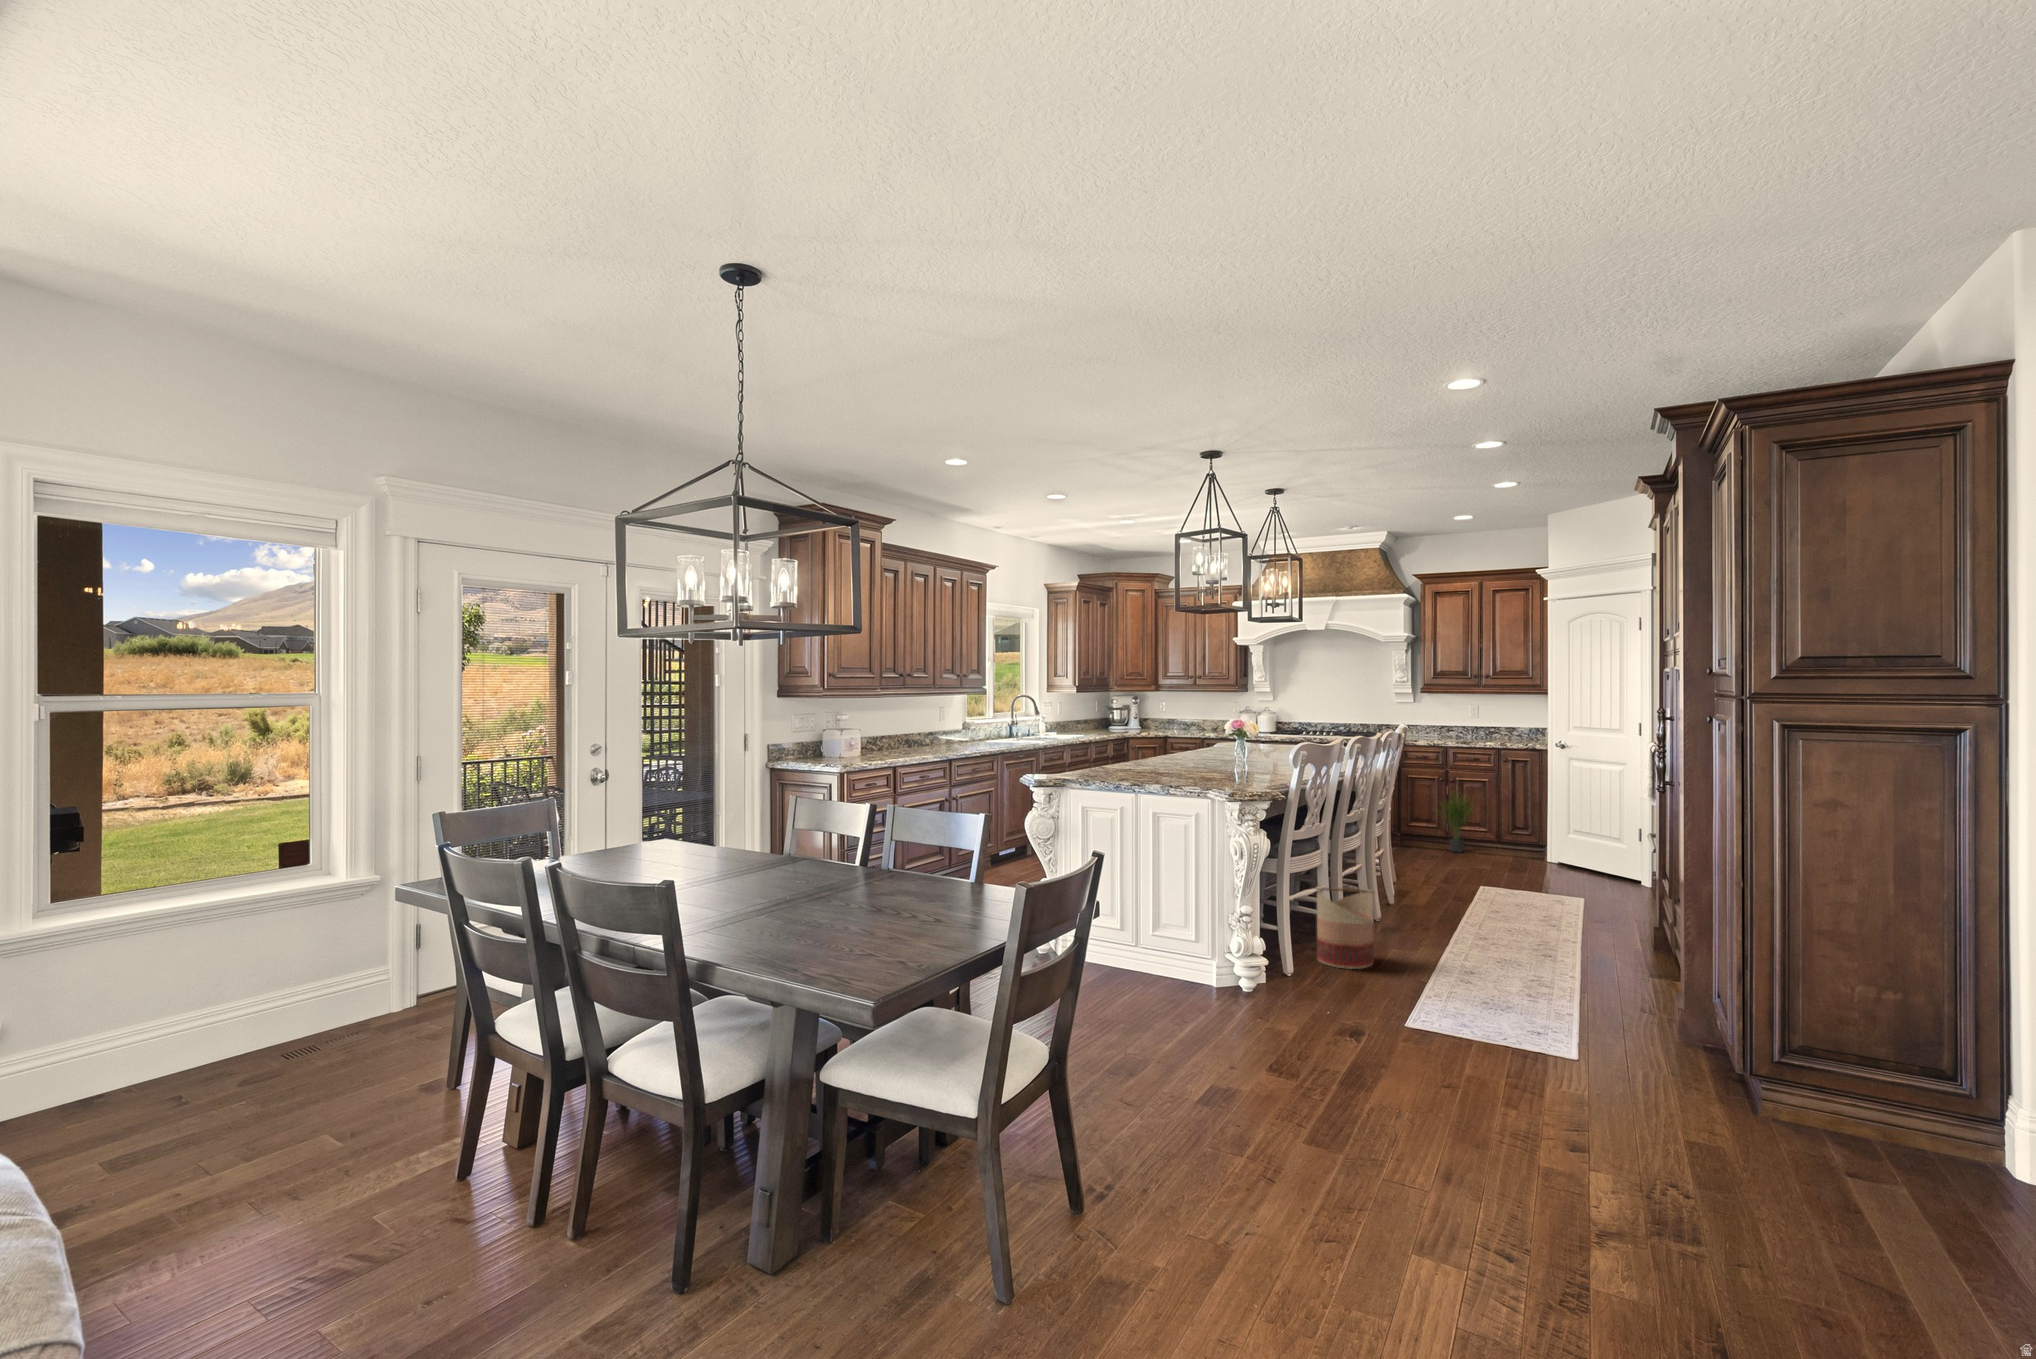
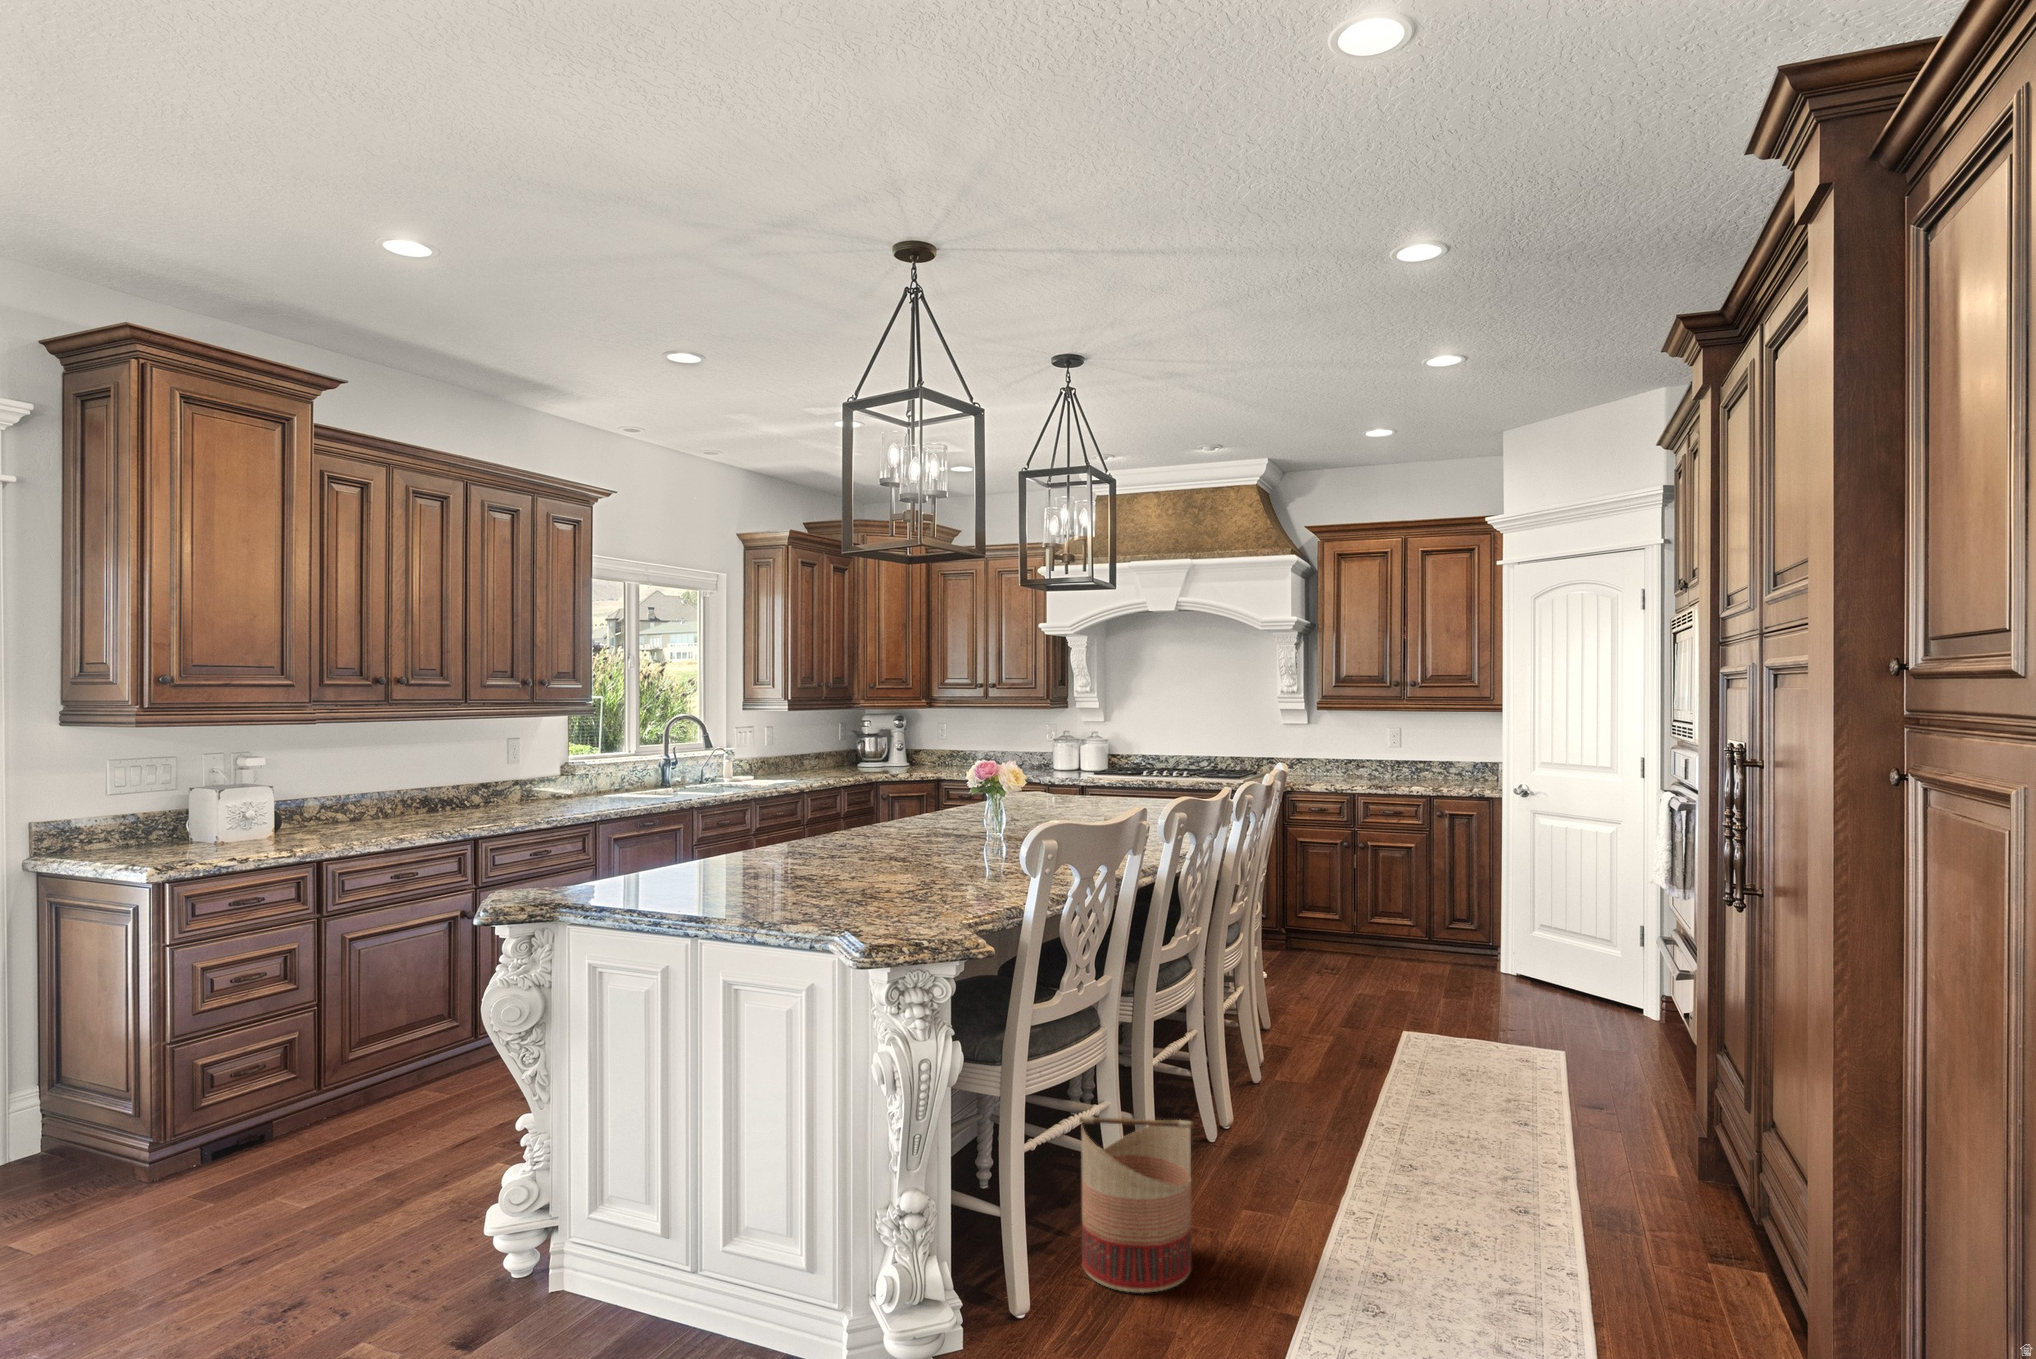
potted plant: present [1439,795,1471,852] -> none [1328,860,1402,963]

